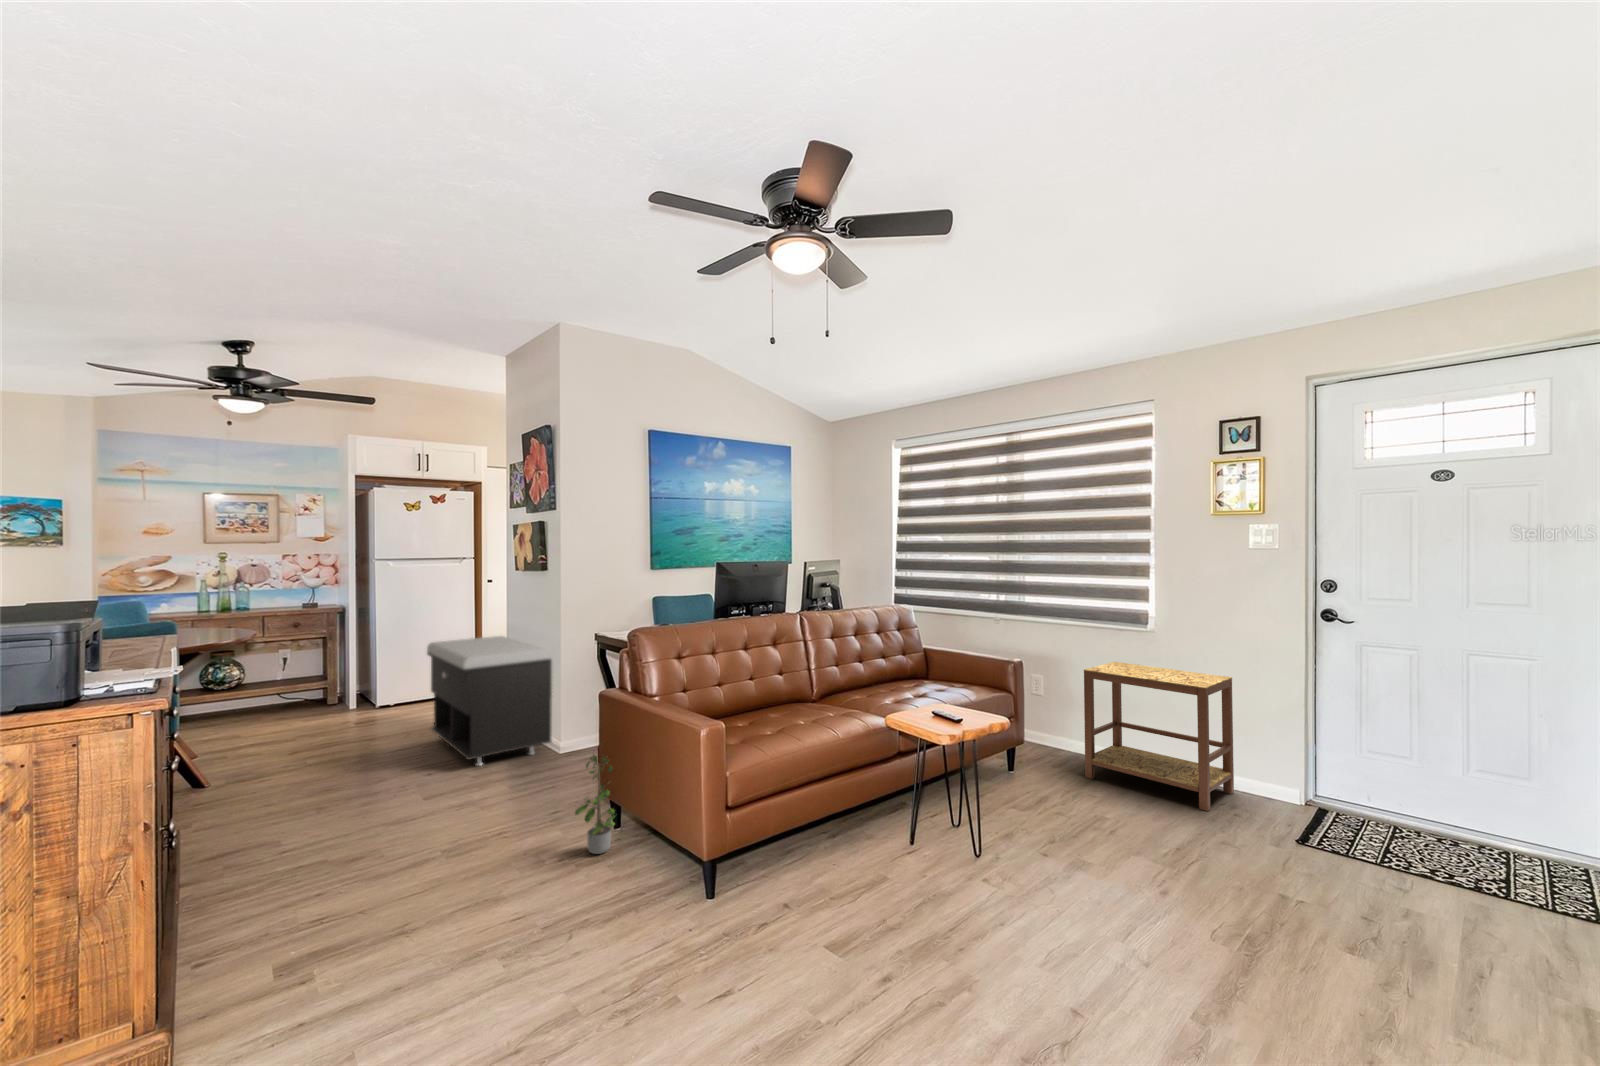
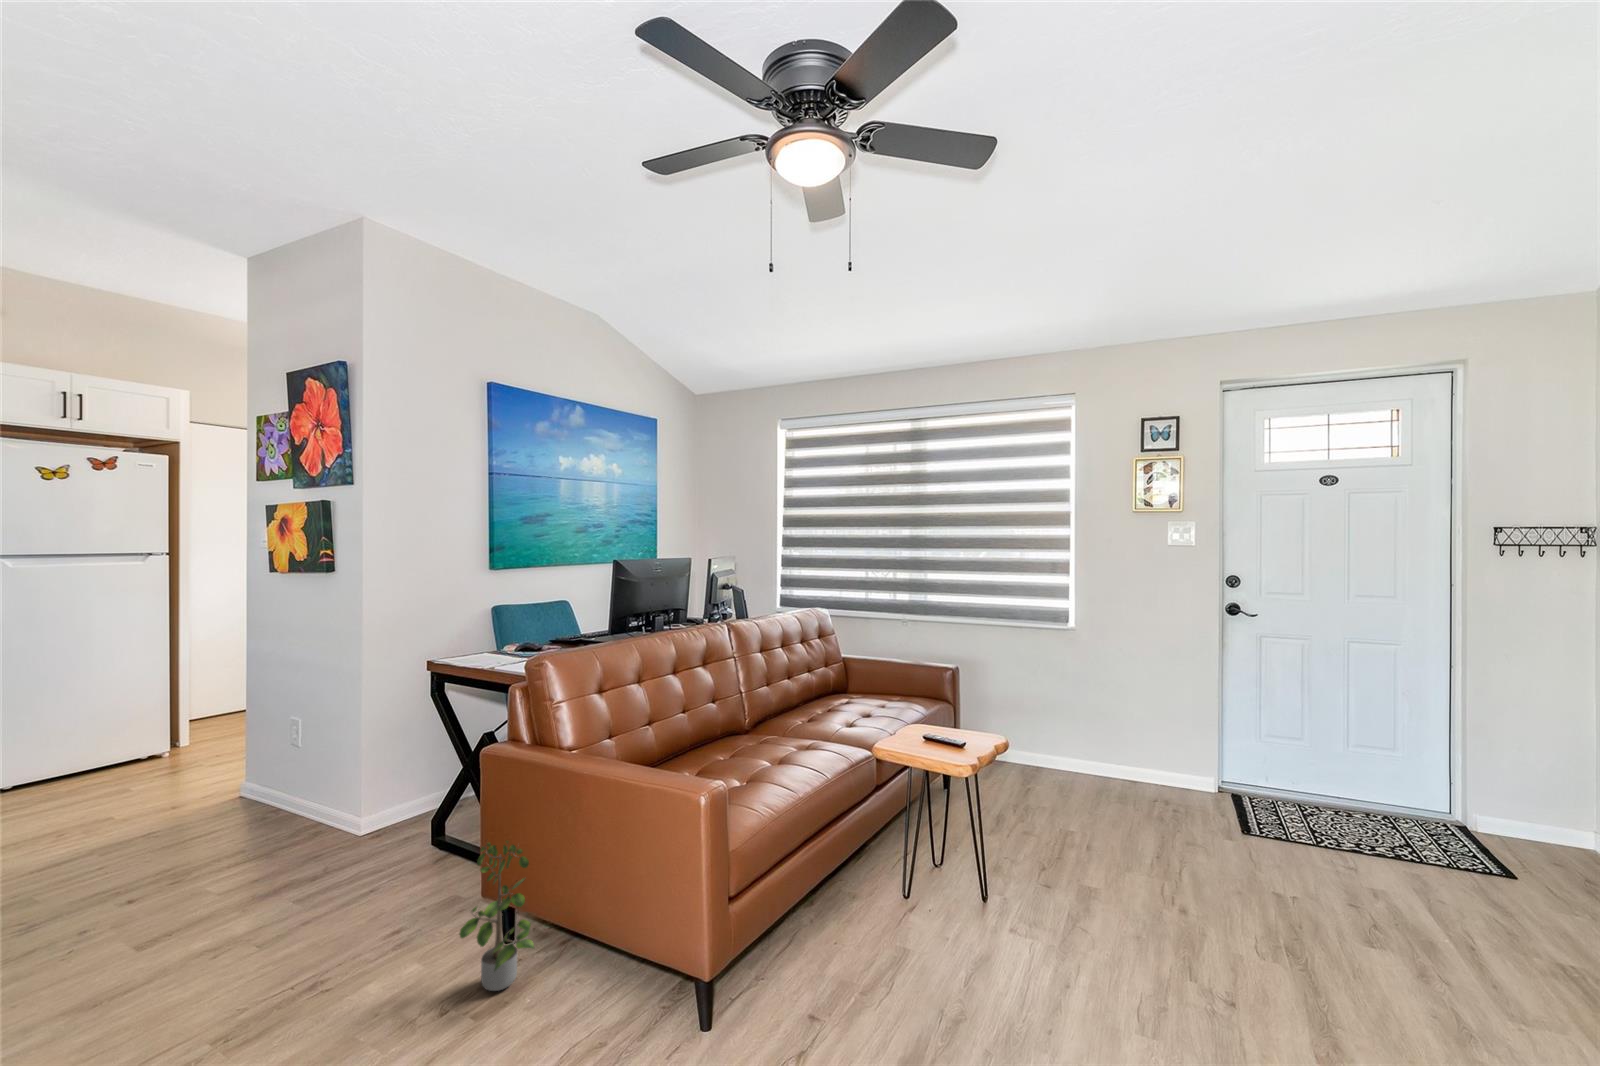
storage bench: present [427,636,552,766] -> none [108,669,347,874]
side table: present [1084,662,1234,811] -> none [1018,663,1153,811]

